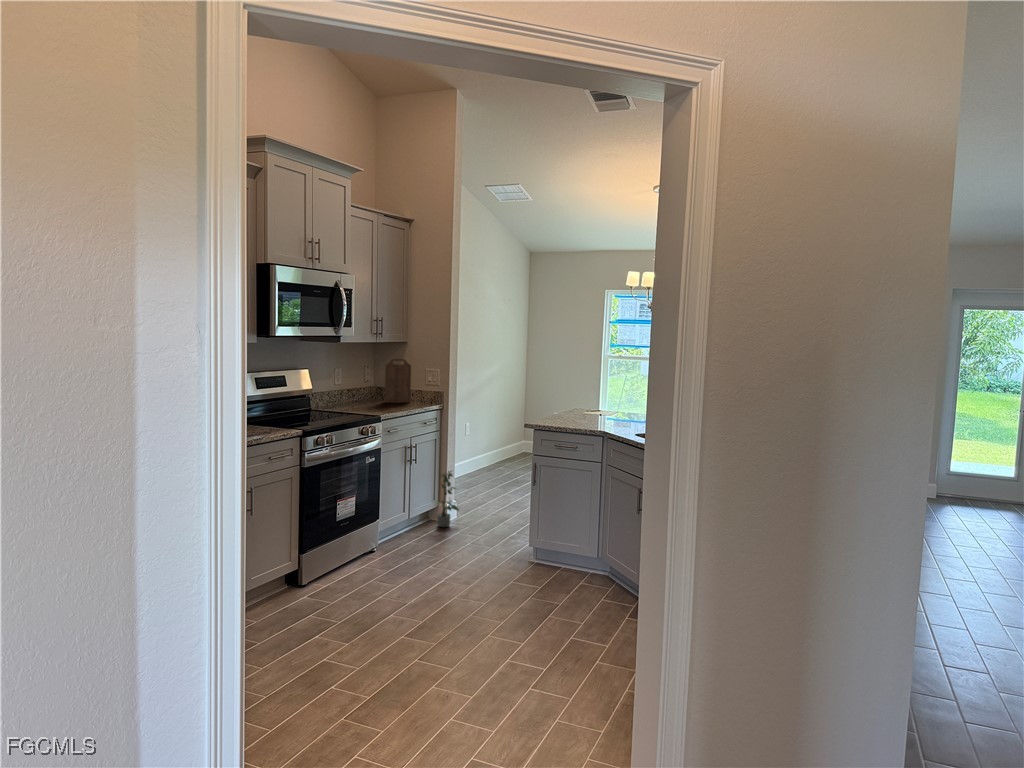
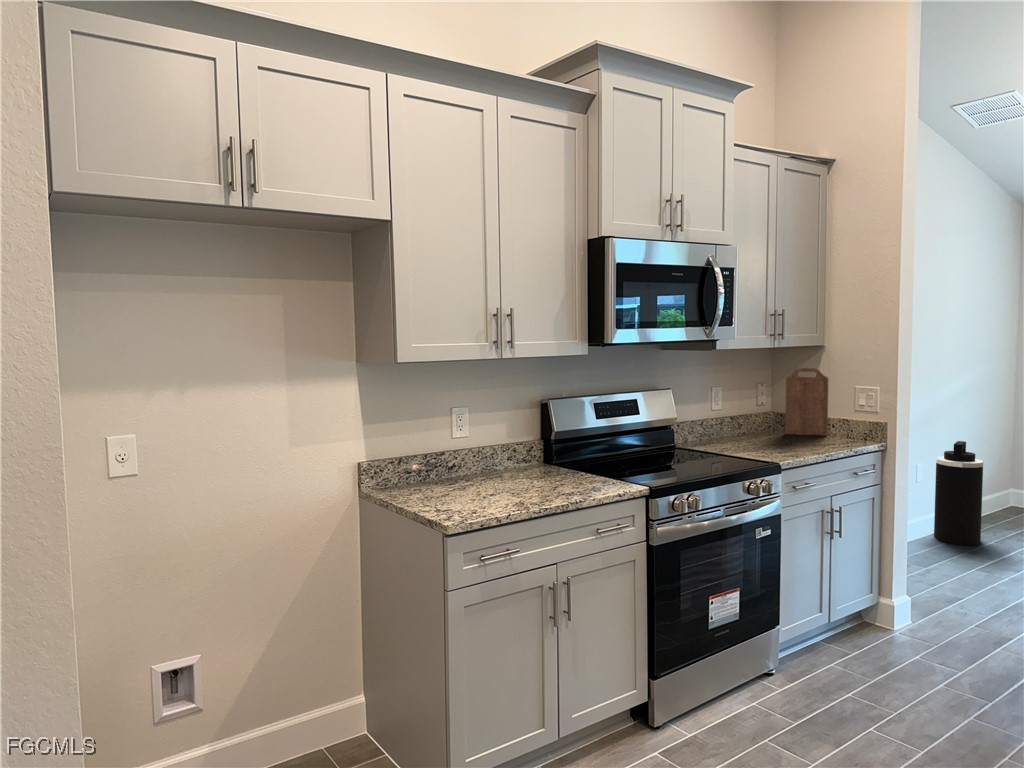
trash can: none [476,410,503,476] -> present [934,441,983,545]
potted plant: present [433,471,459,527] -> none [869,546,921,643]

